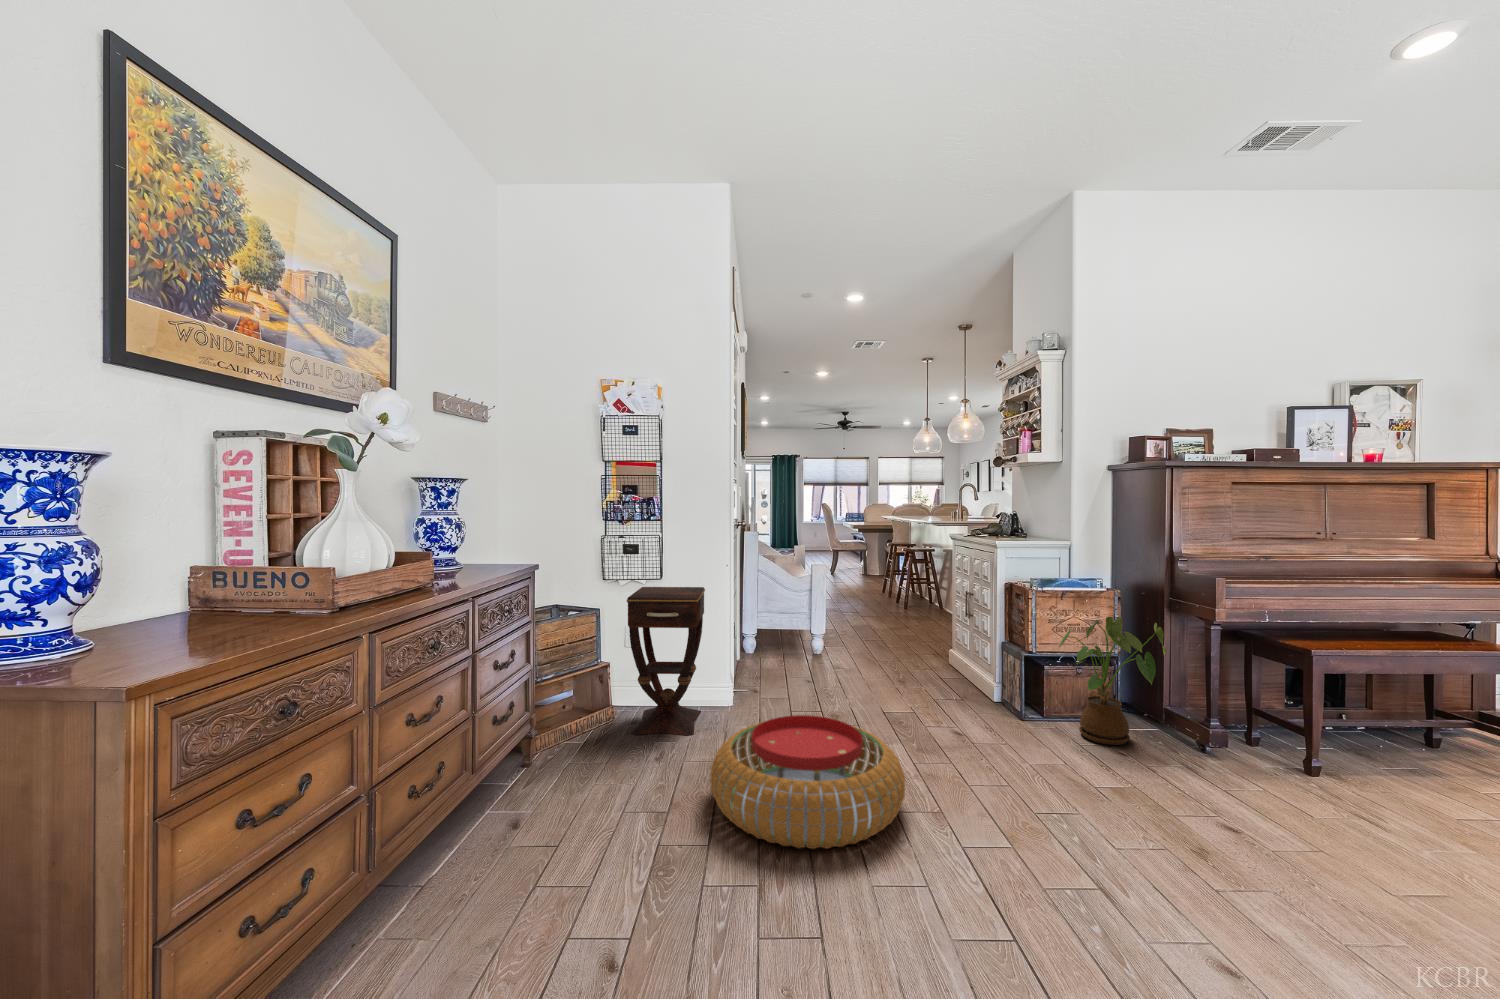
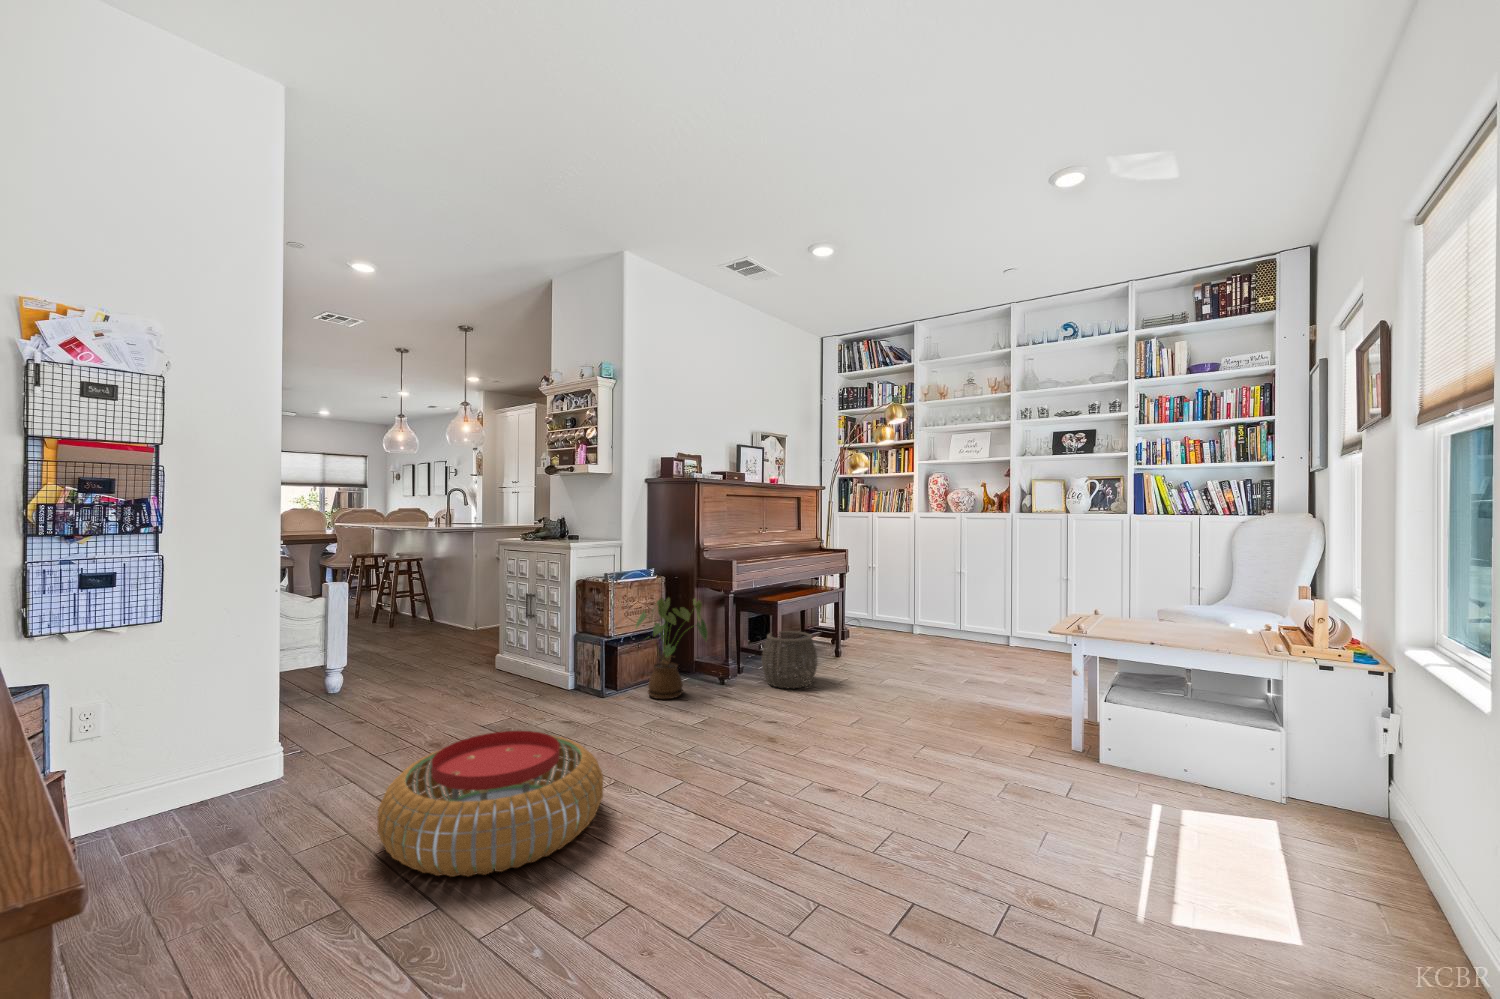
side table: present [627,587,705,736] -> none [119,623,272,862]
woven basket: none [1272,695,1395,797] -> present [762,631,817,688]

